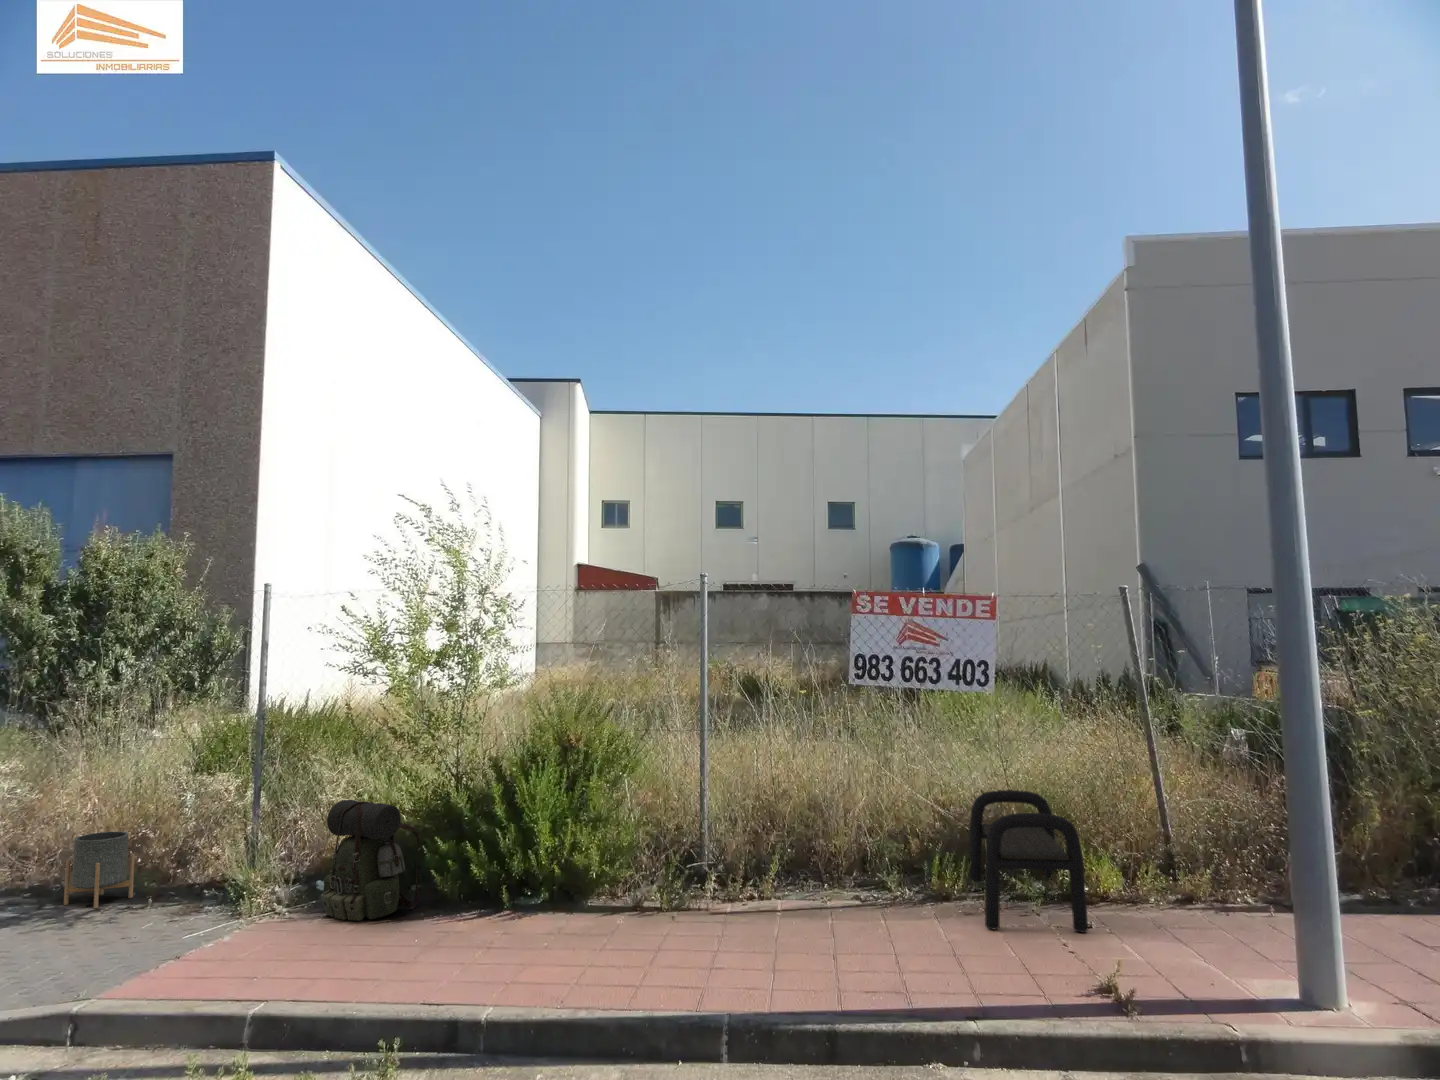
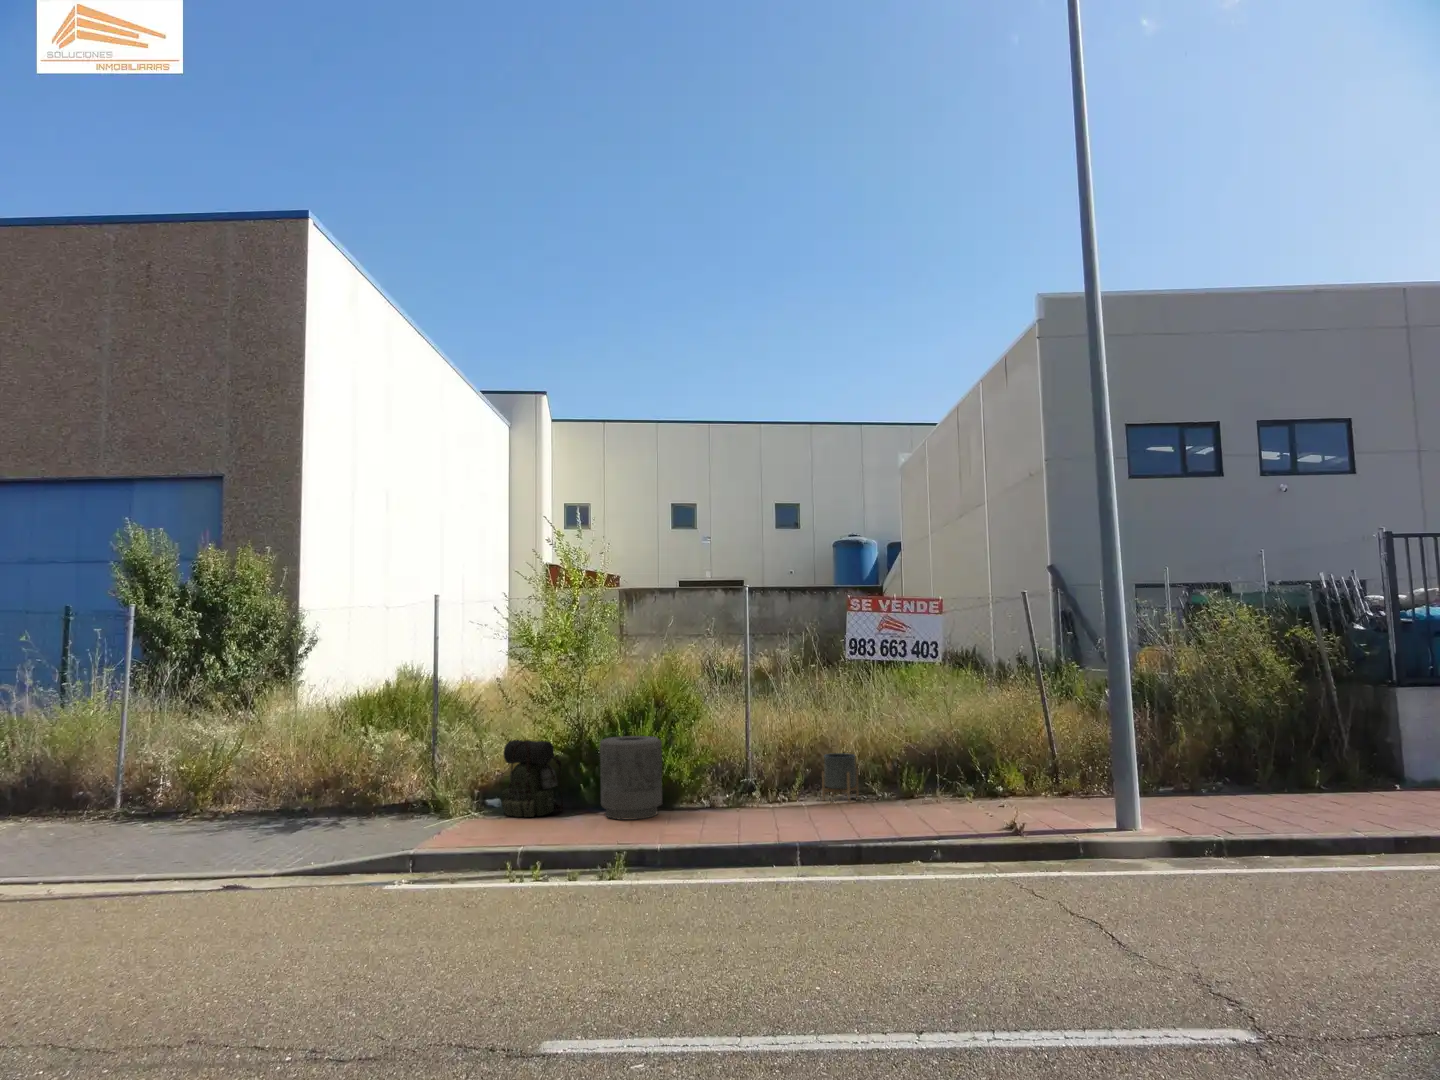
bench: present [969,790,1088,932] -> none [927,727,1002,808]
trash can: none [460,798,555,934] -> present [600,736,662,820]
planter: present [64,831,135,908] -> present [822,753,859,802]

